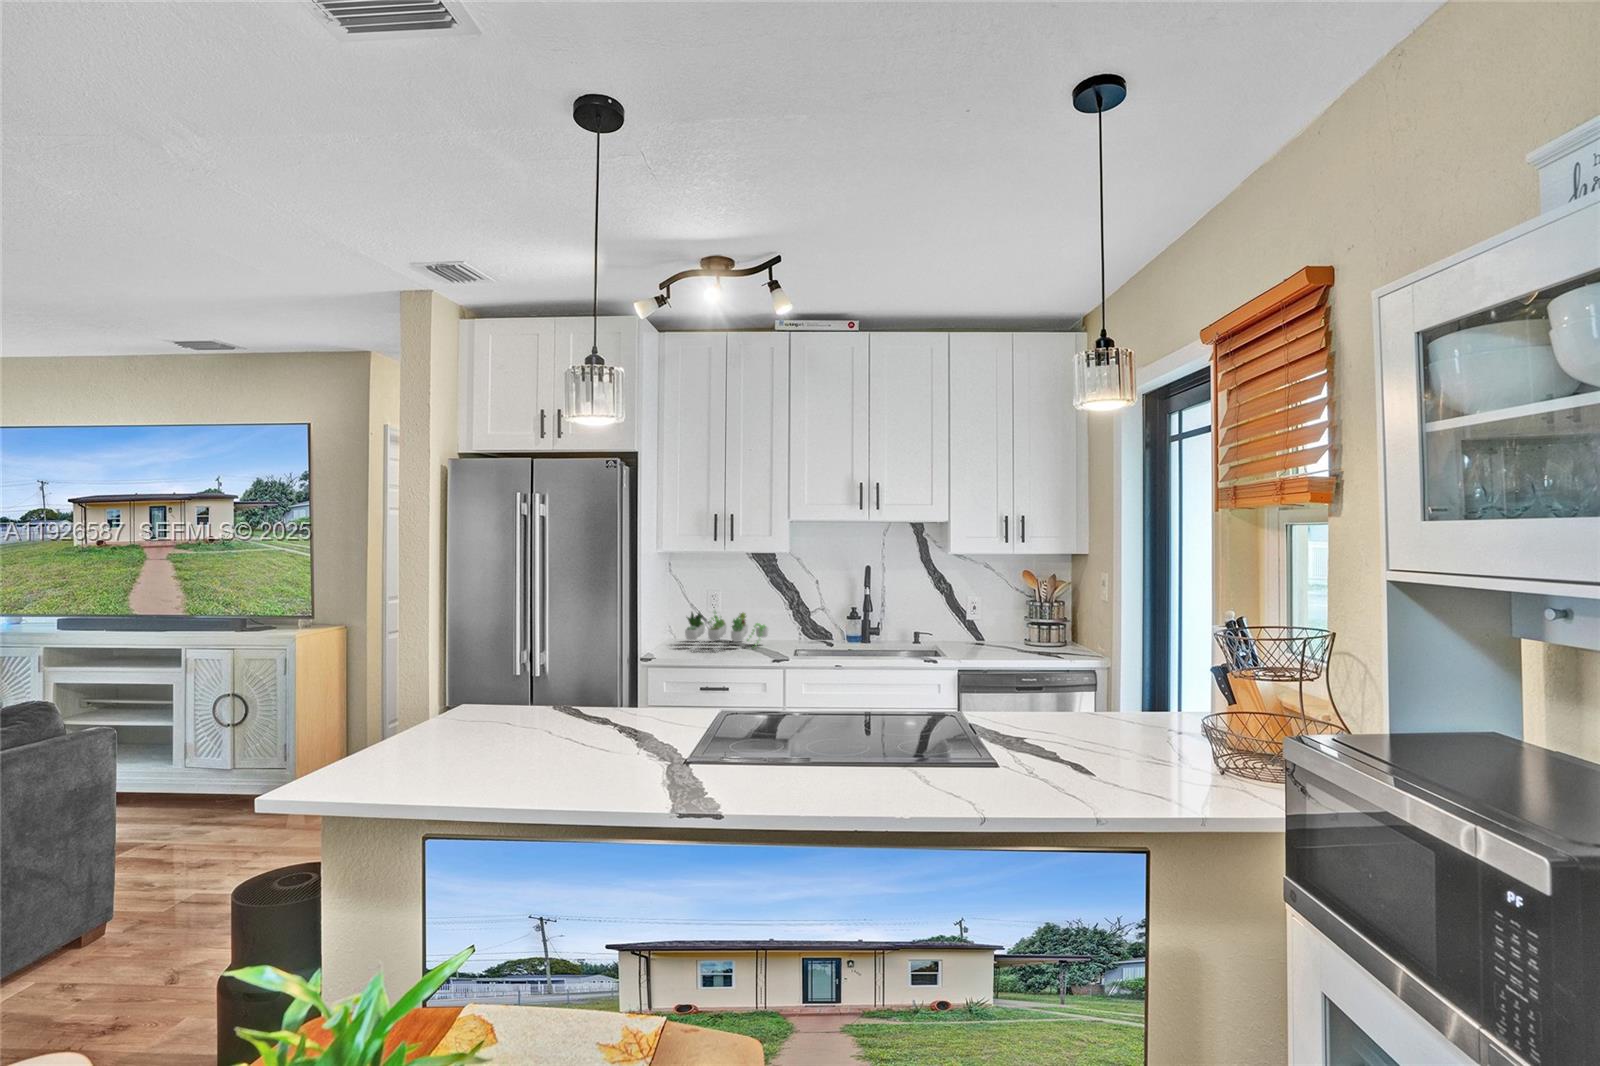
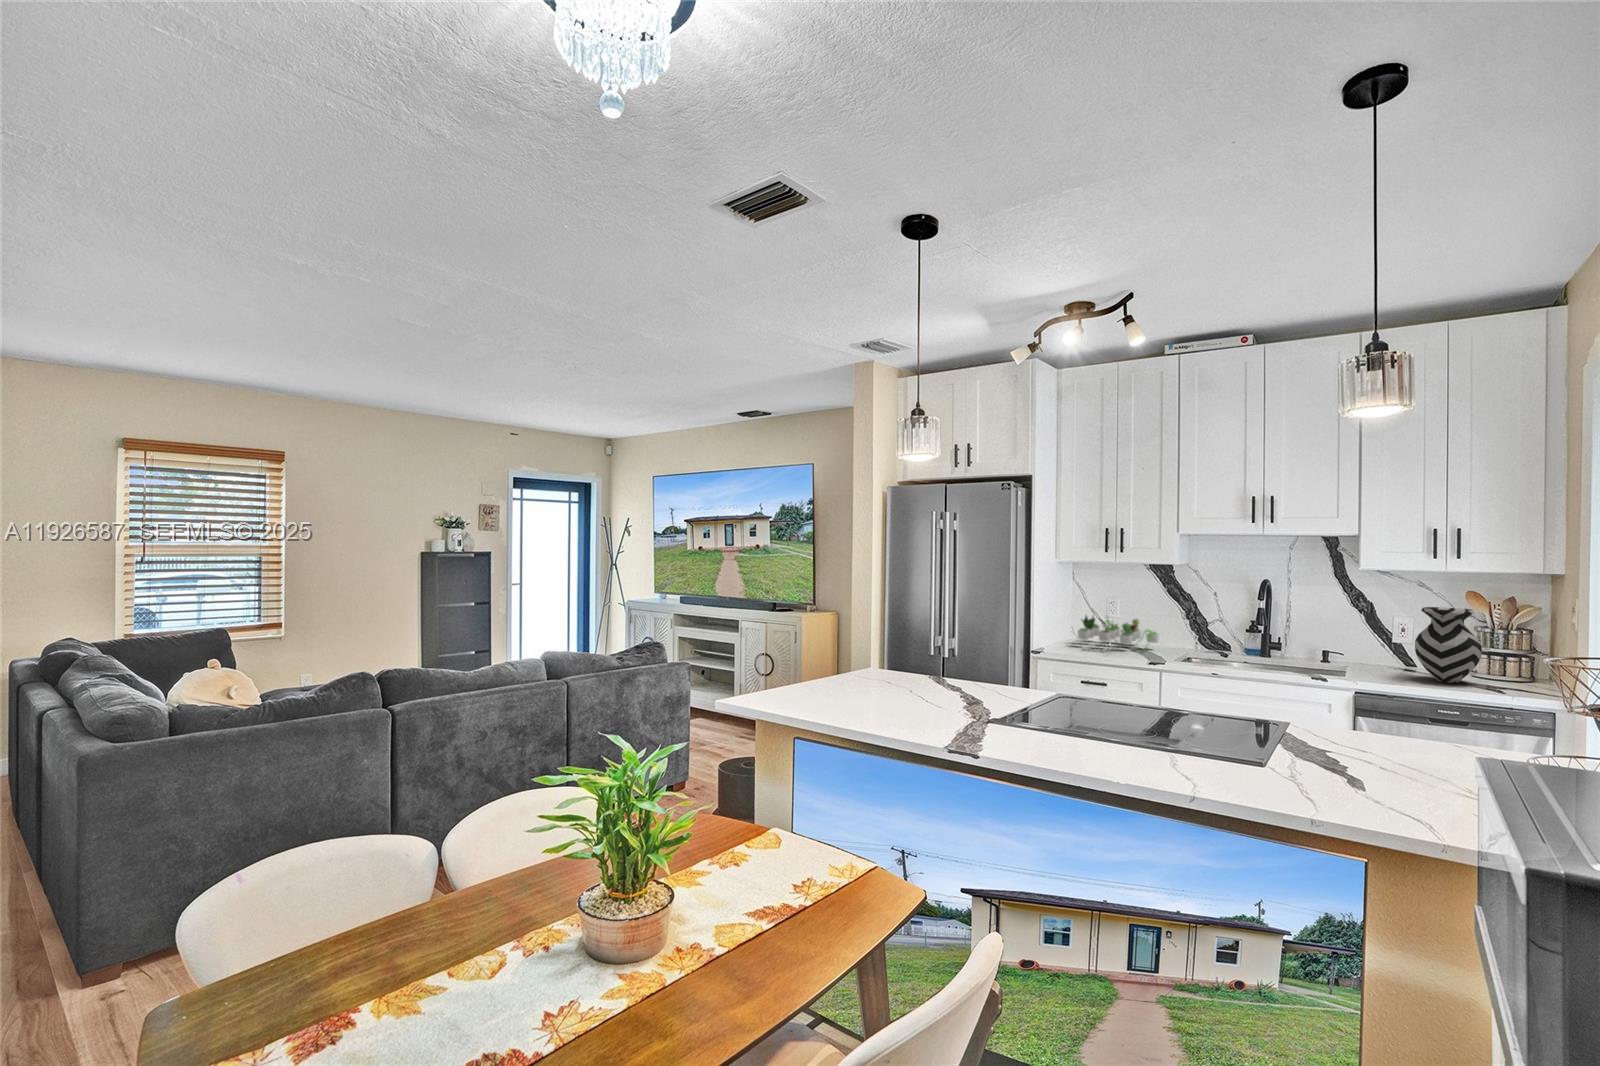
vase: none [992,585,1041,654] -> present [1415,607,1482,683]

